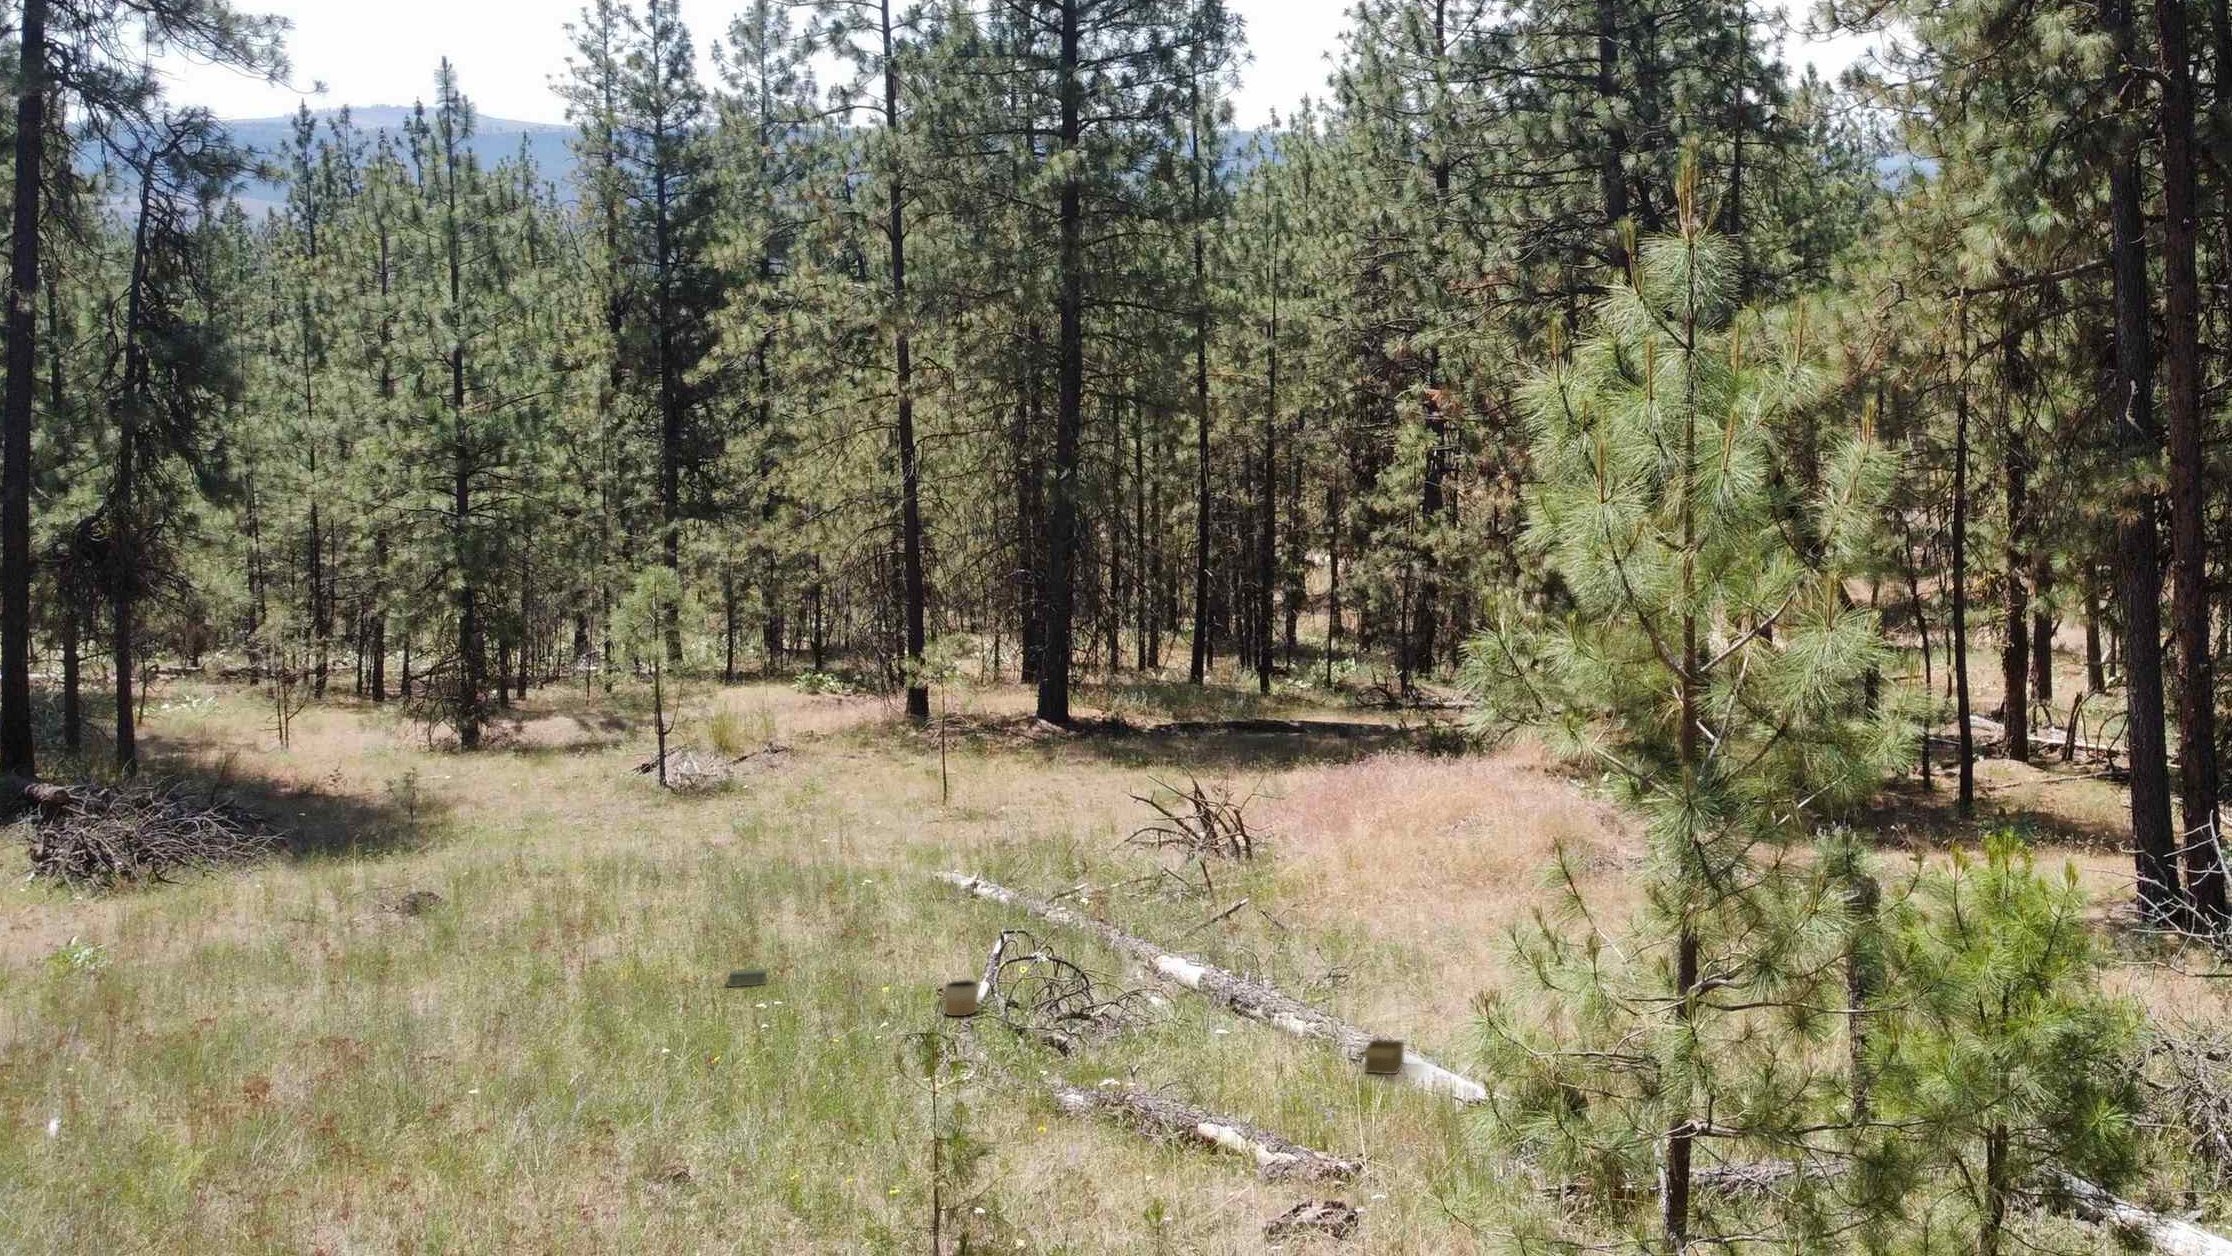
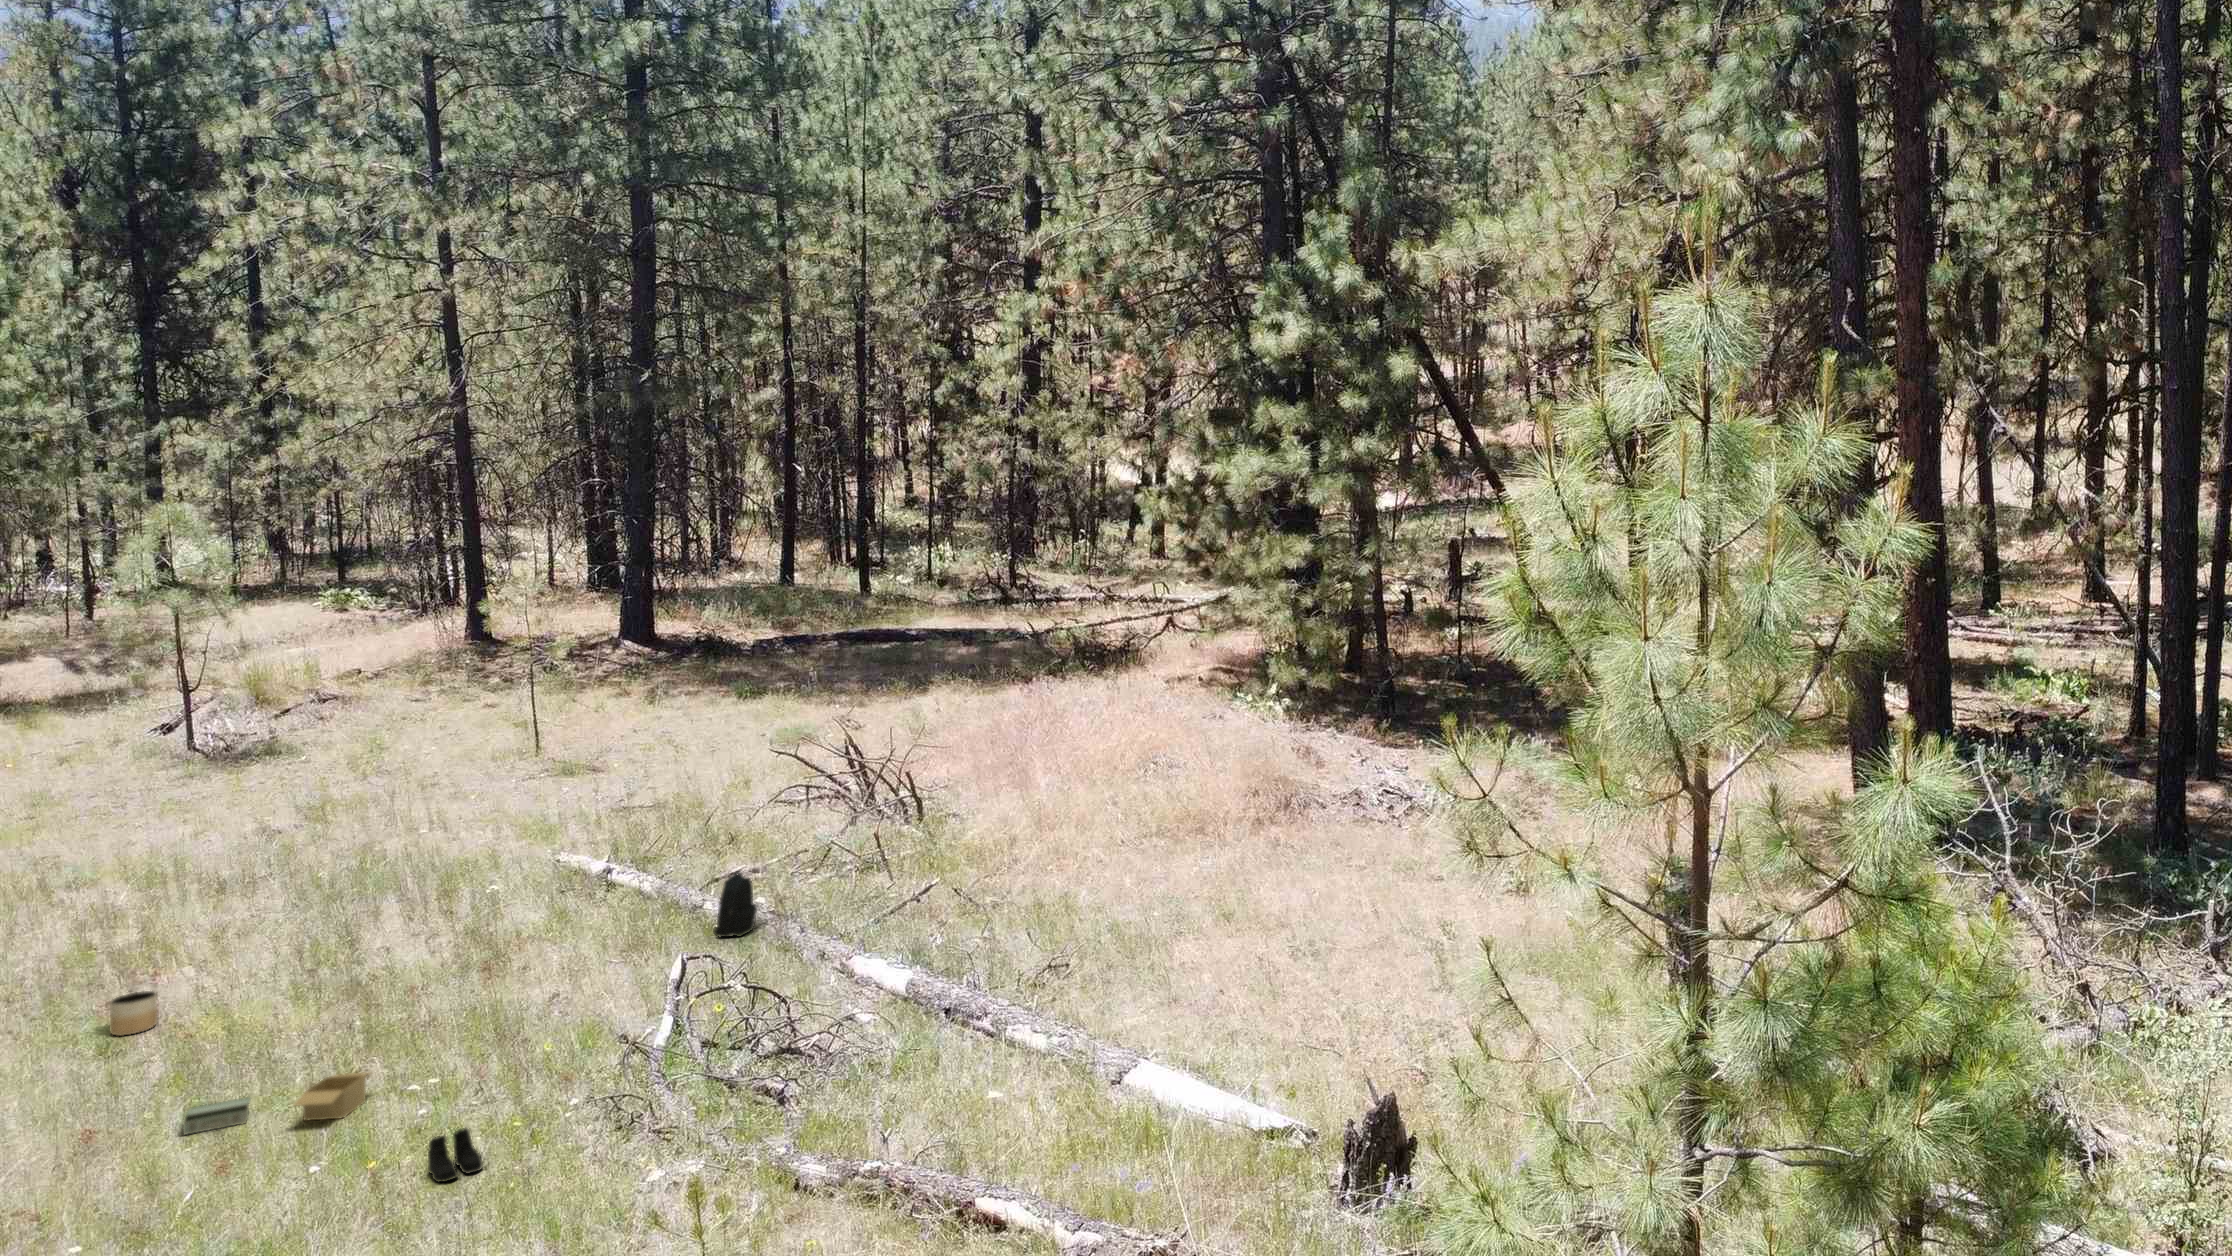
backpack: none [1083,863,1117,917] -> present [713,871,757,937]
planter: present [944,980,978,1016] -> present [110,991,157,1036]
boots: none [879,988,913,1021] -> present [428,1127,483,1182]
cardboard box: present [1363,1040,1404,1074] -> present [294,1072,370,1120]

